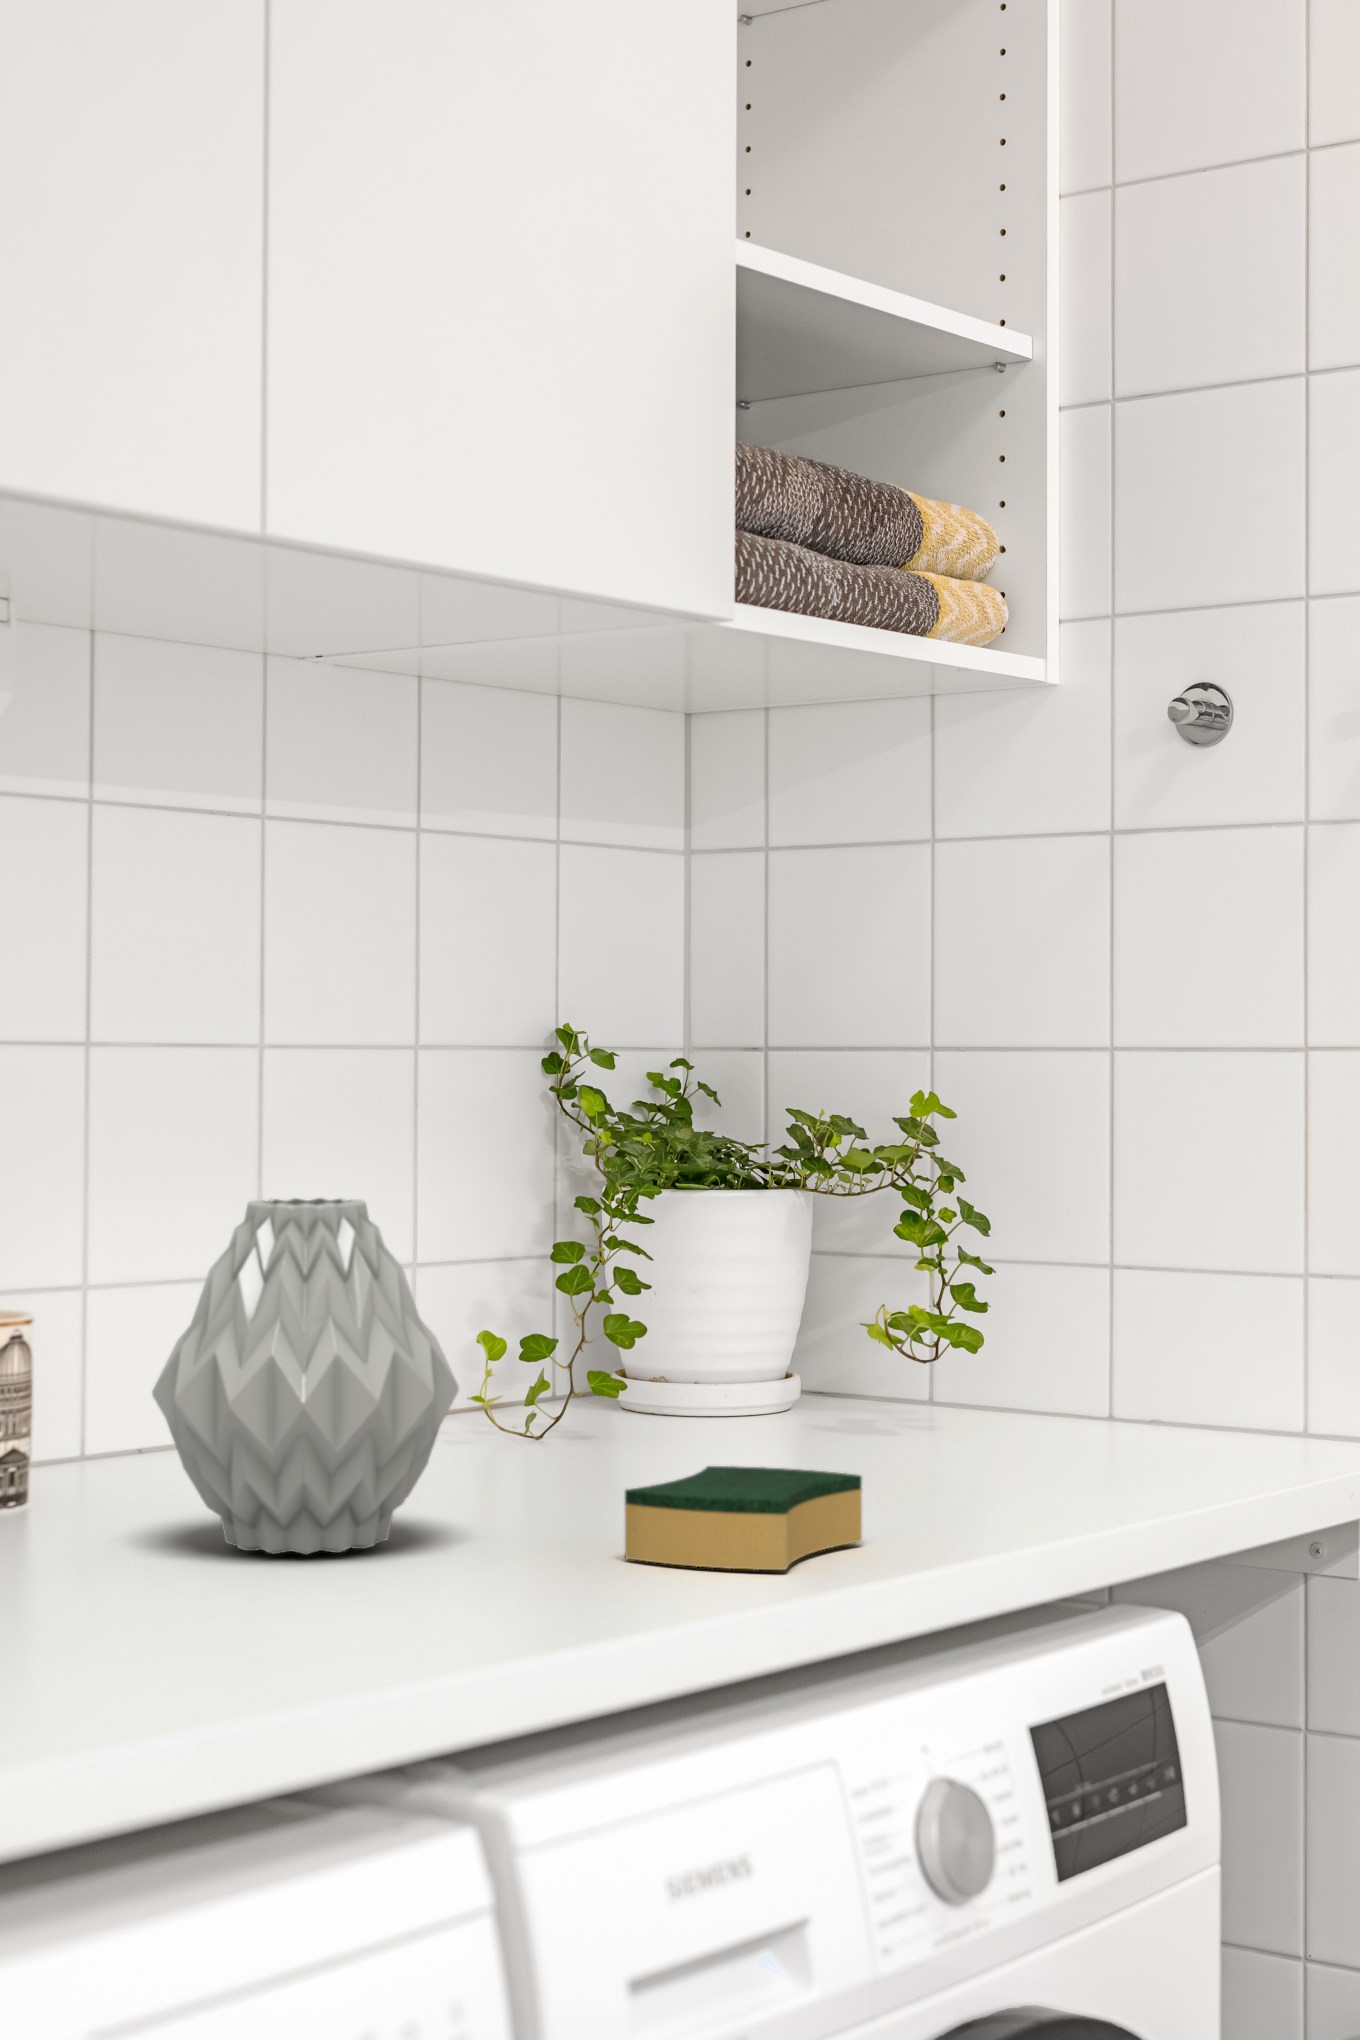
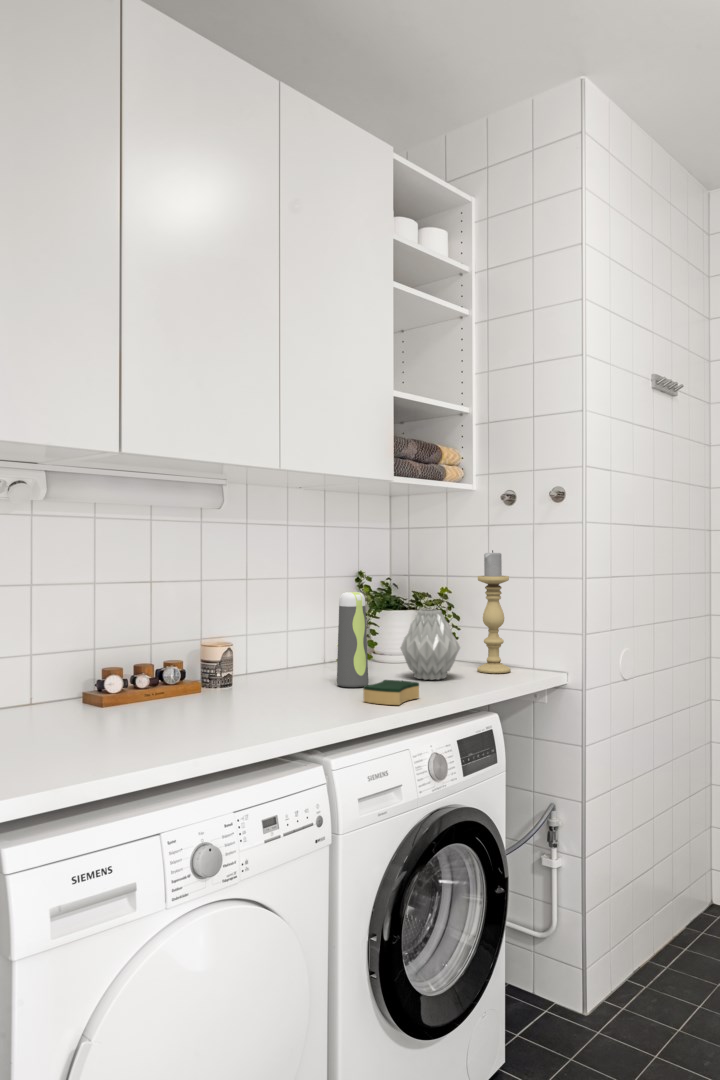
candle holder: none [1072,928,1212,1447] -> present [477,550,511,673]
water bottle: none [491,1093,628,1504] -> present [337,592,368,687]
vase: present [152,1198,459,1555] -> present [401,609,460,680]

